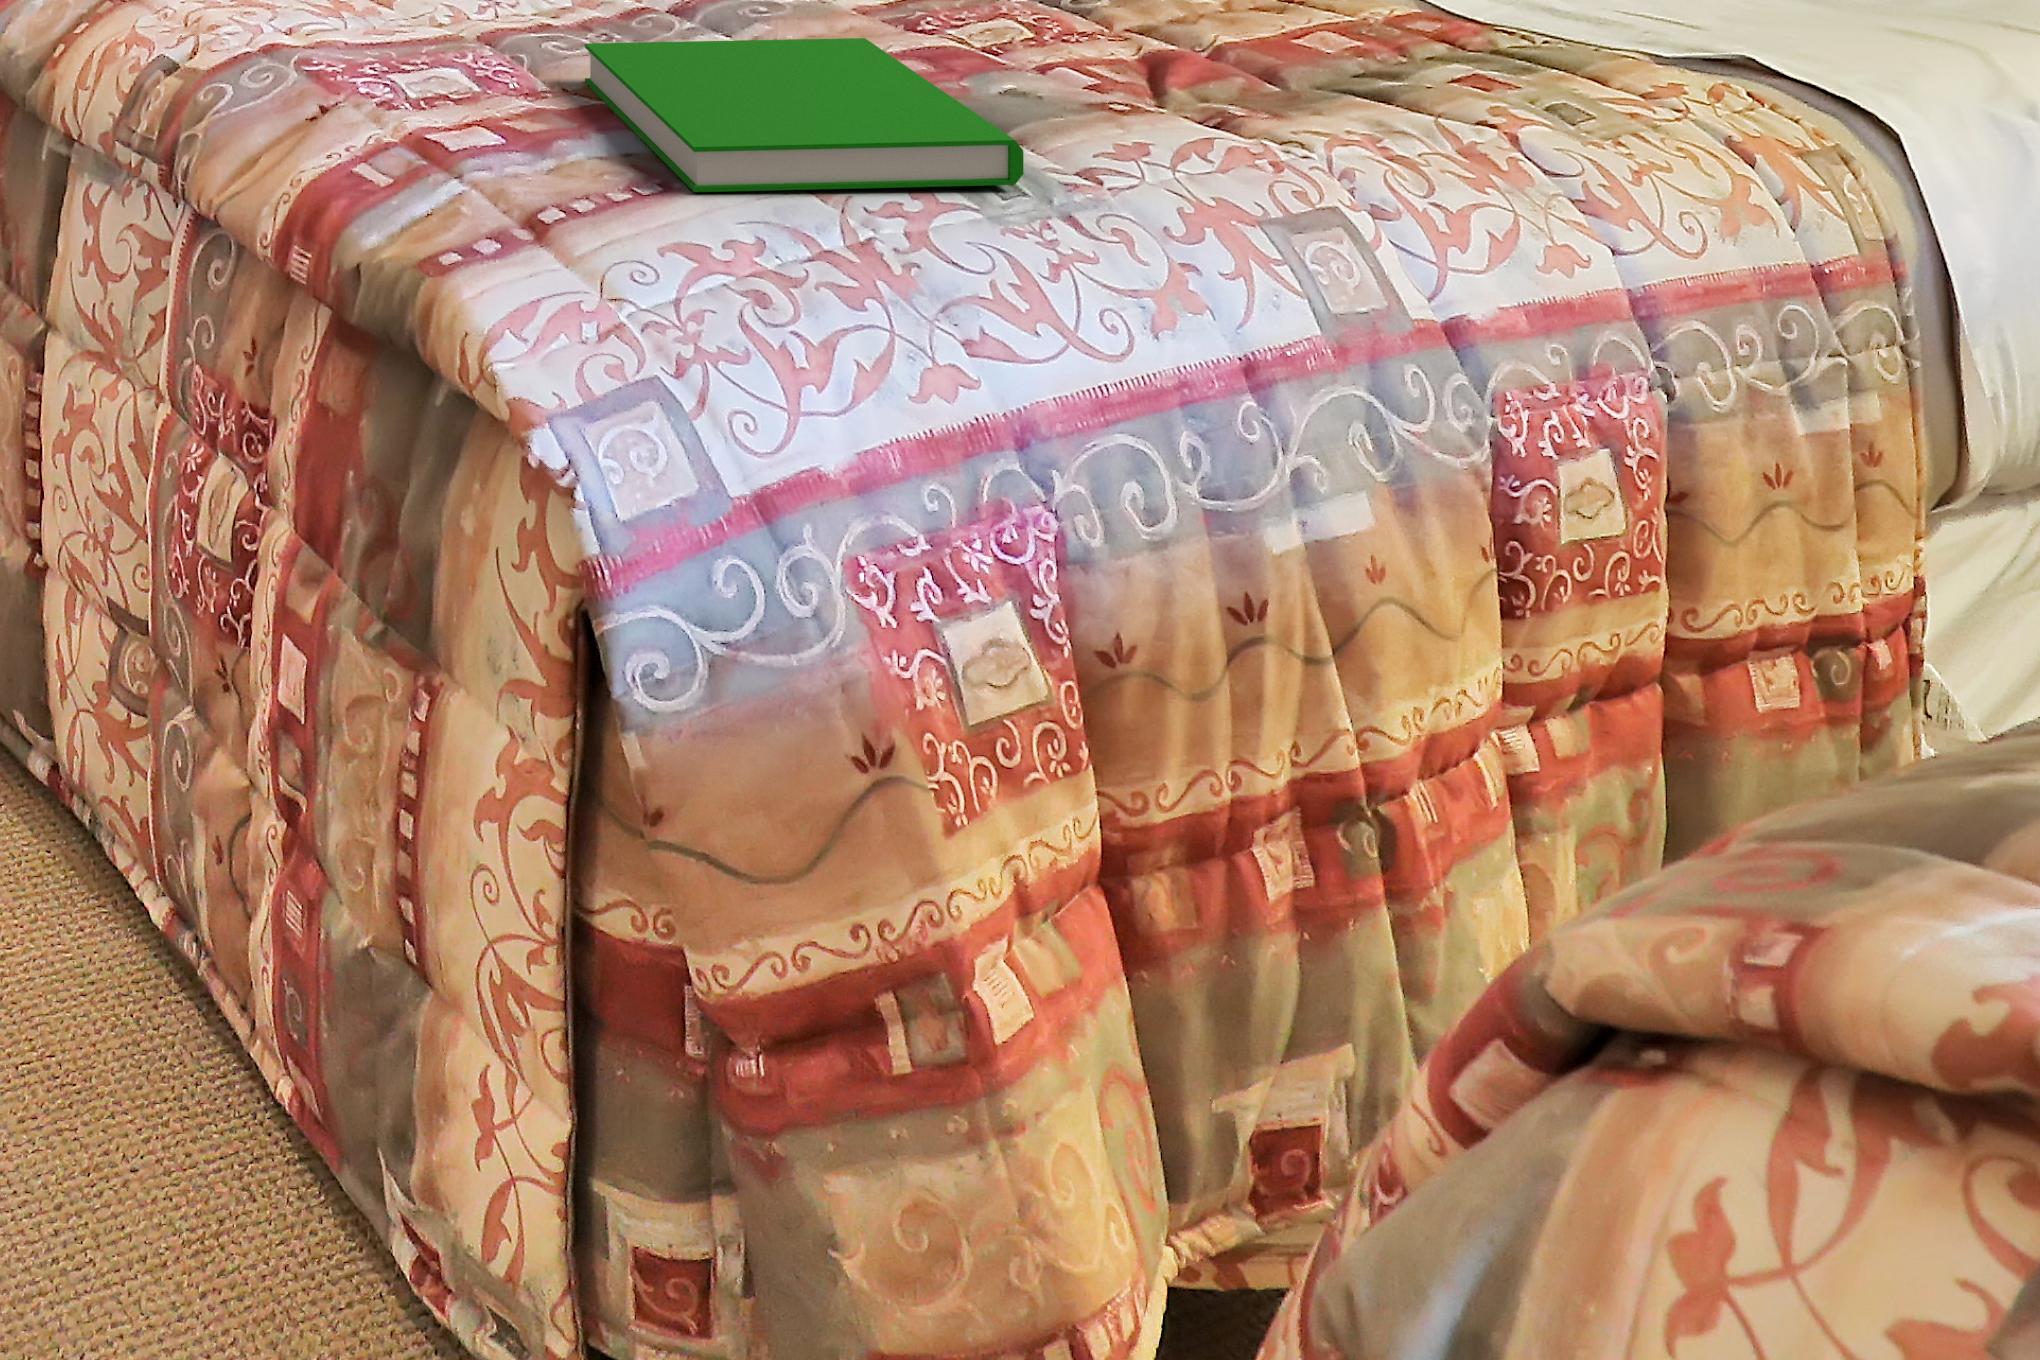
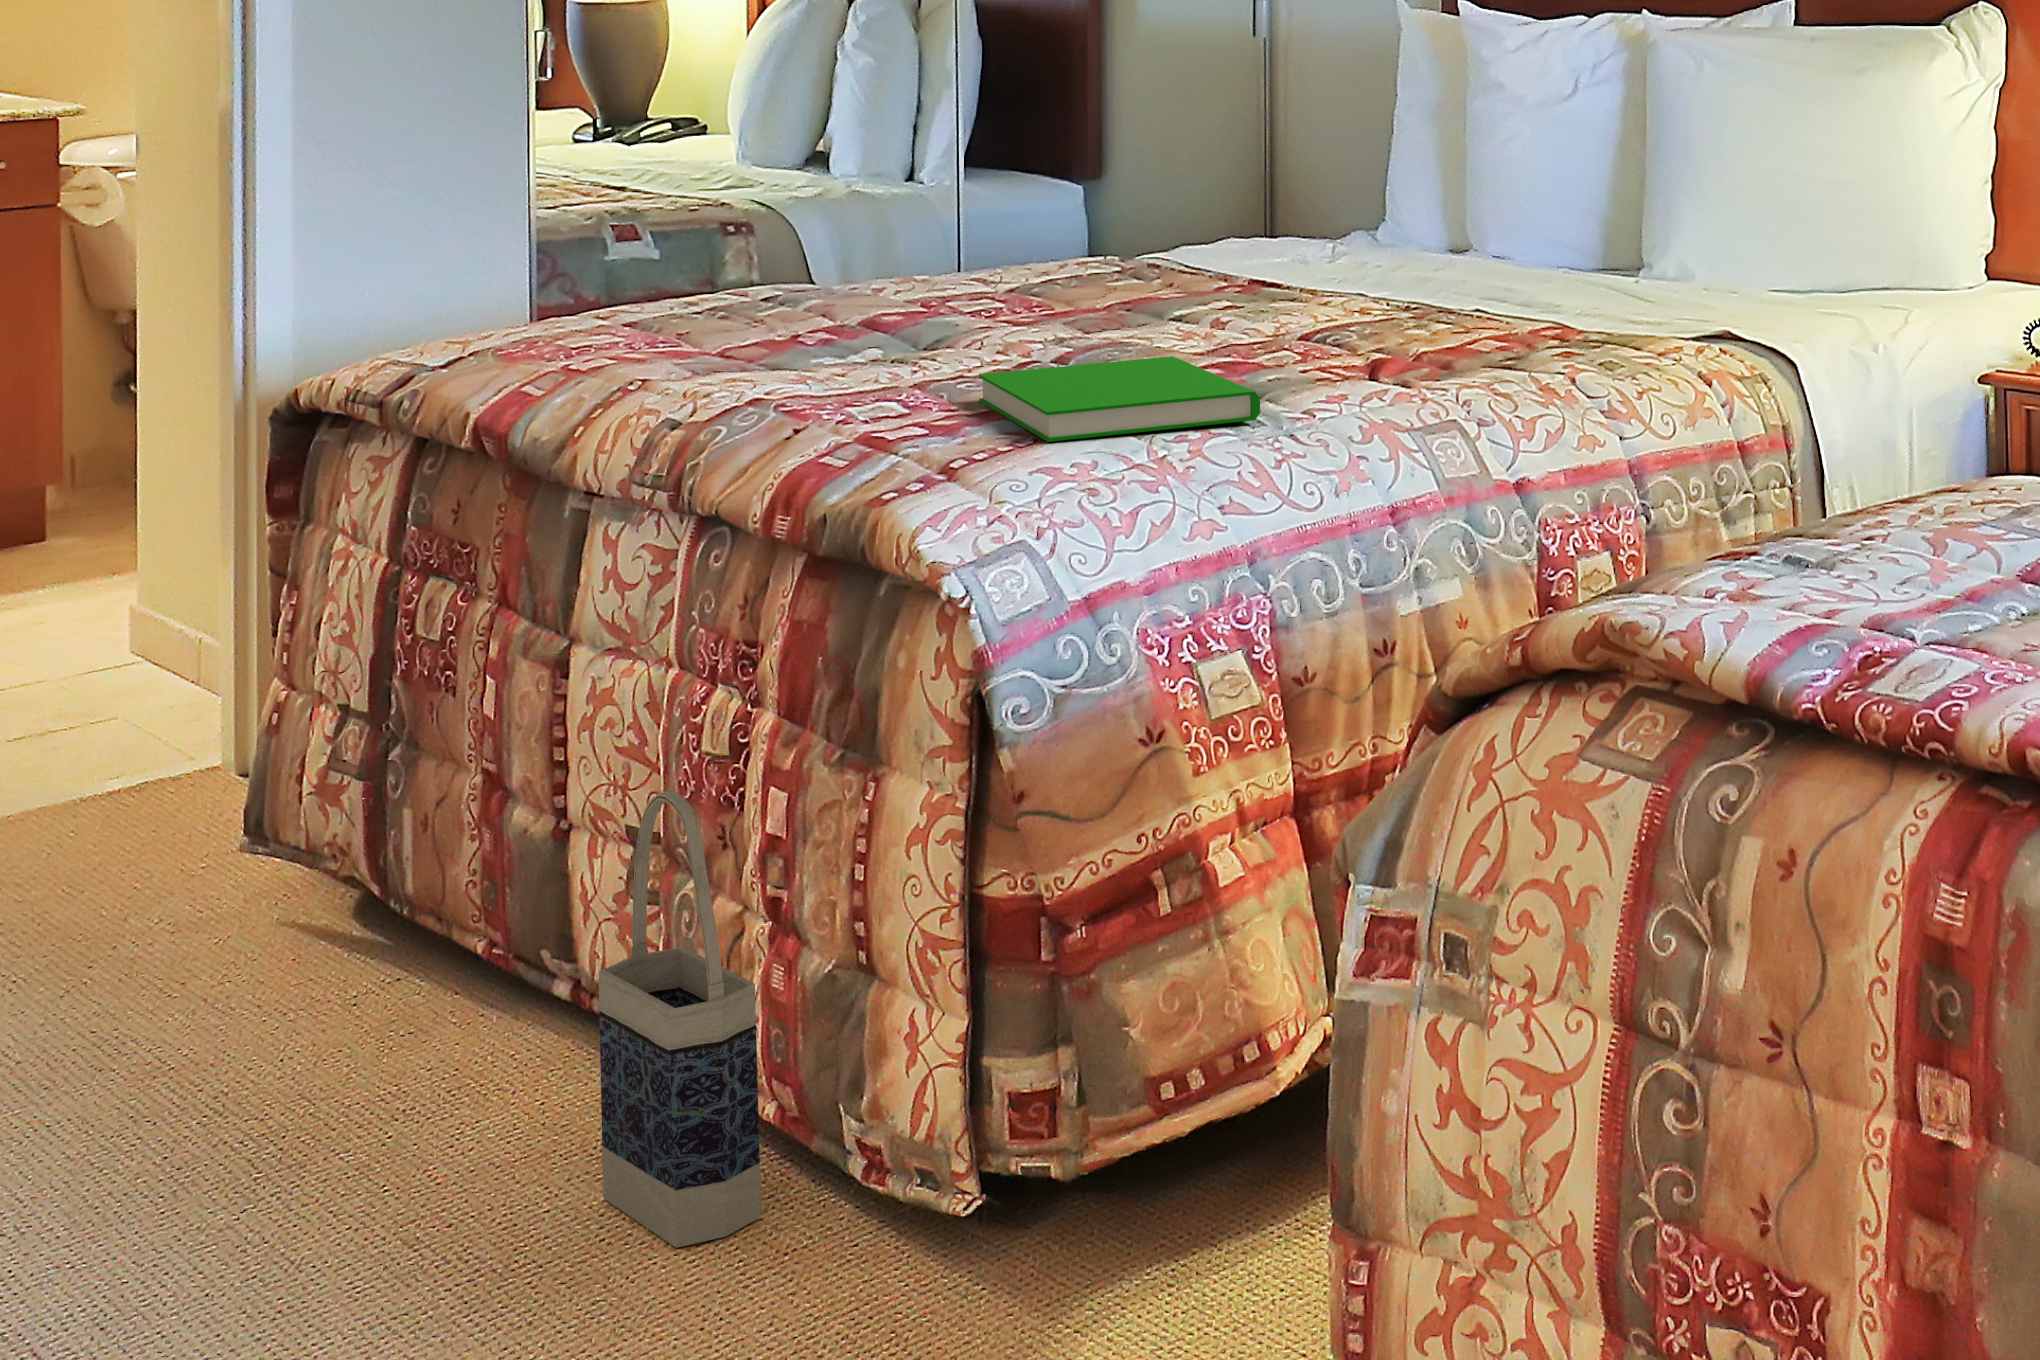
bag: none [55,629,263,1320] -> present [599,791,761,1248]

